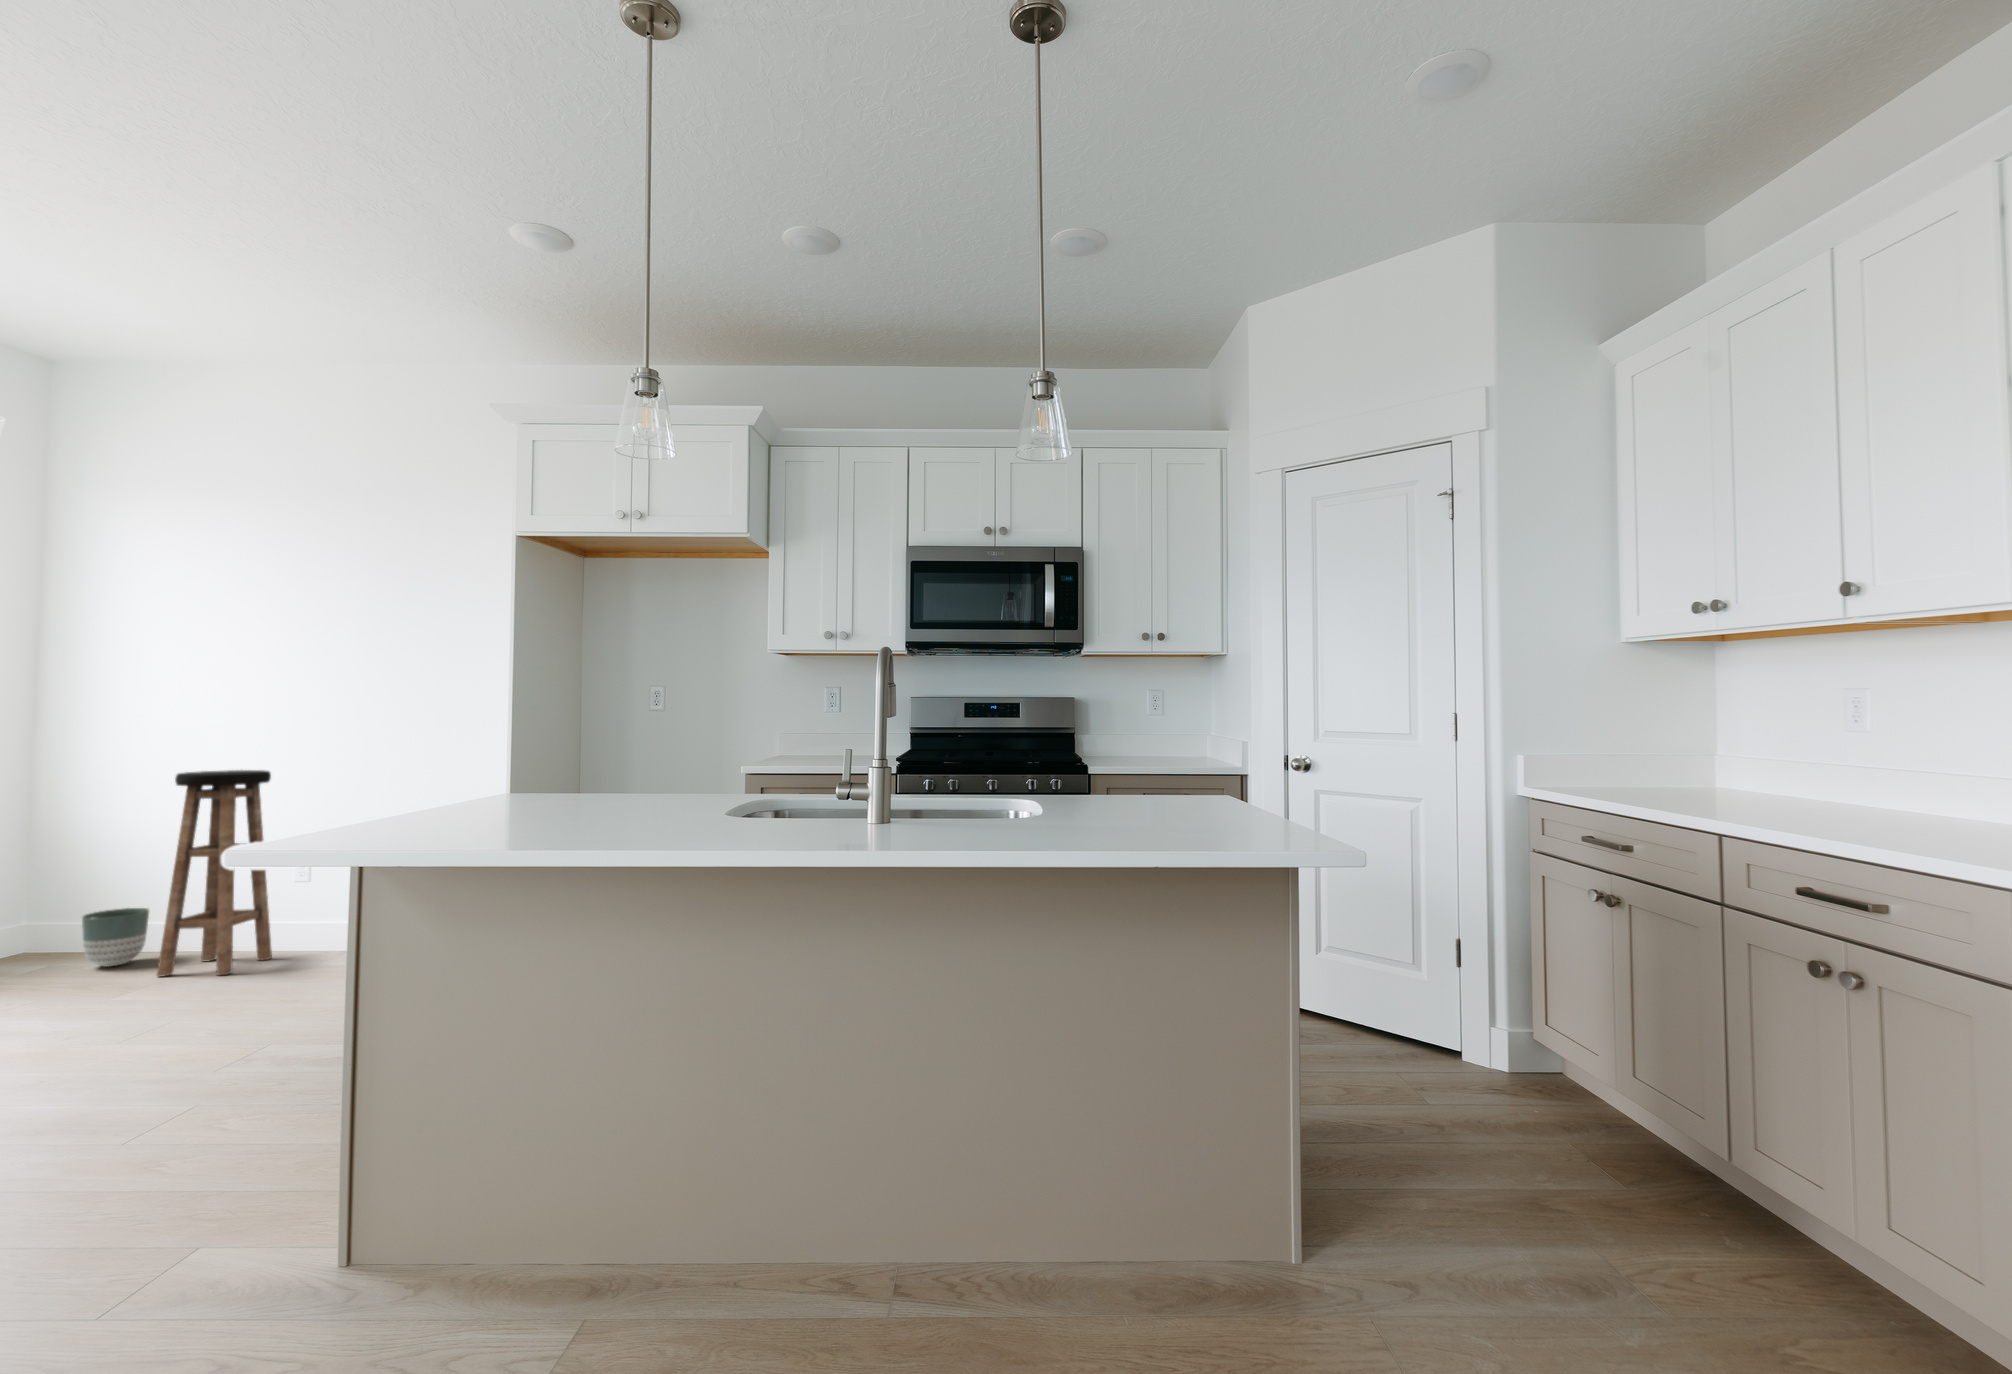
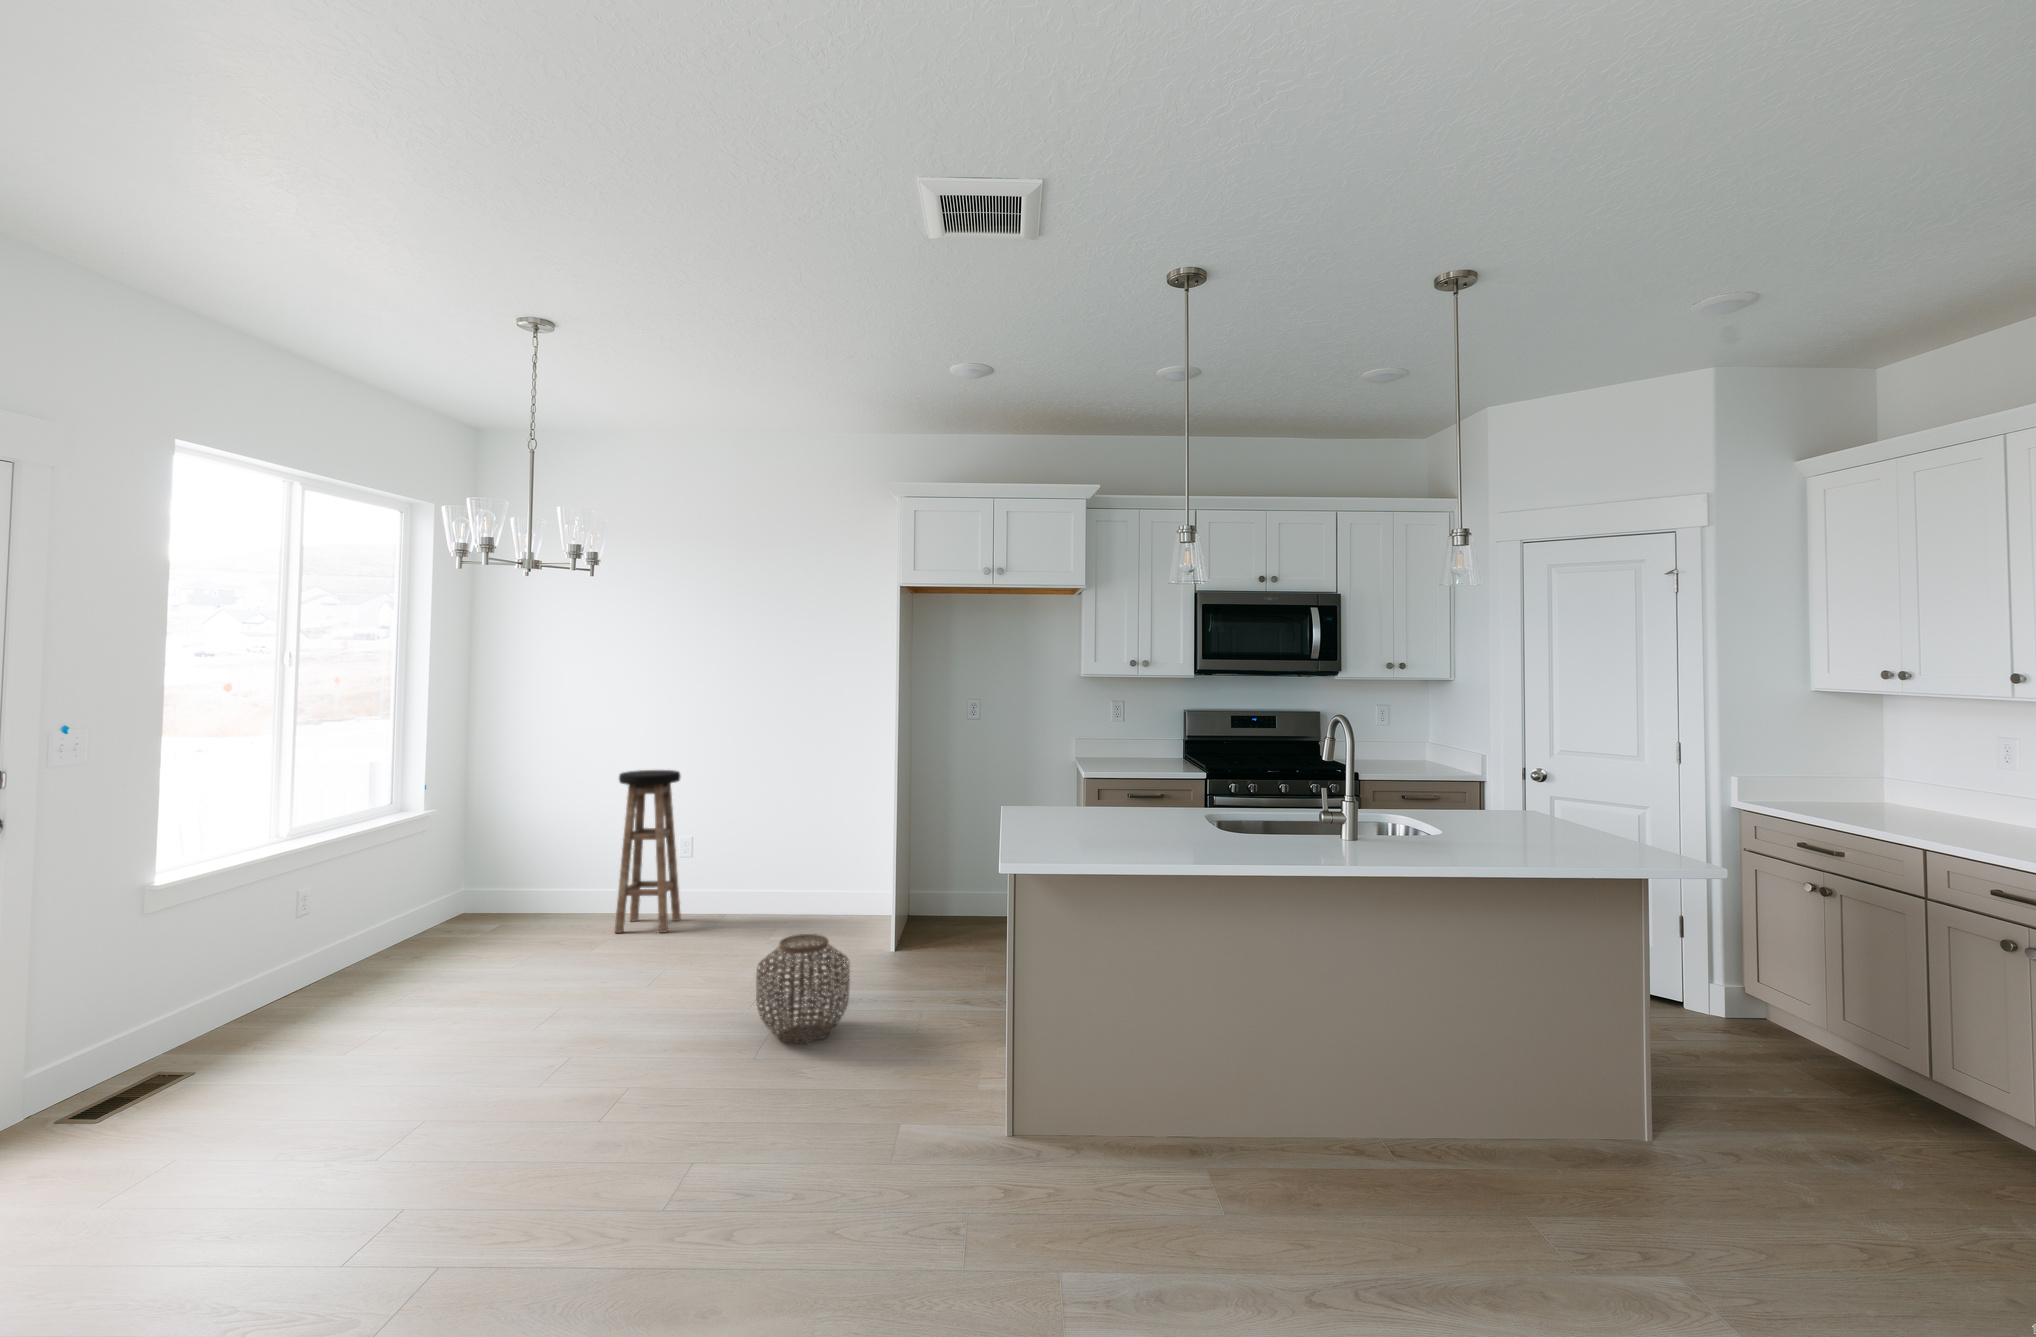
planter: present [82,908,149,967] -> none [546,879,588,925]
woven basket: none [115,973,288,1132] -> present [756,934,850,1044]

